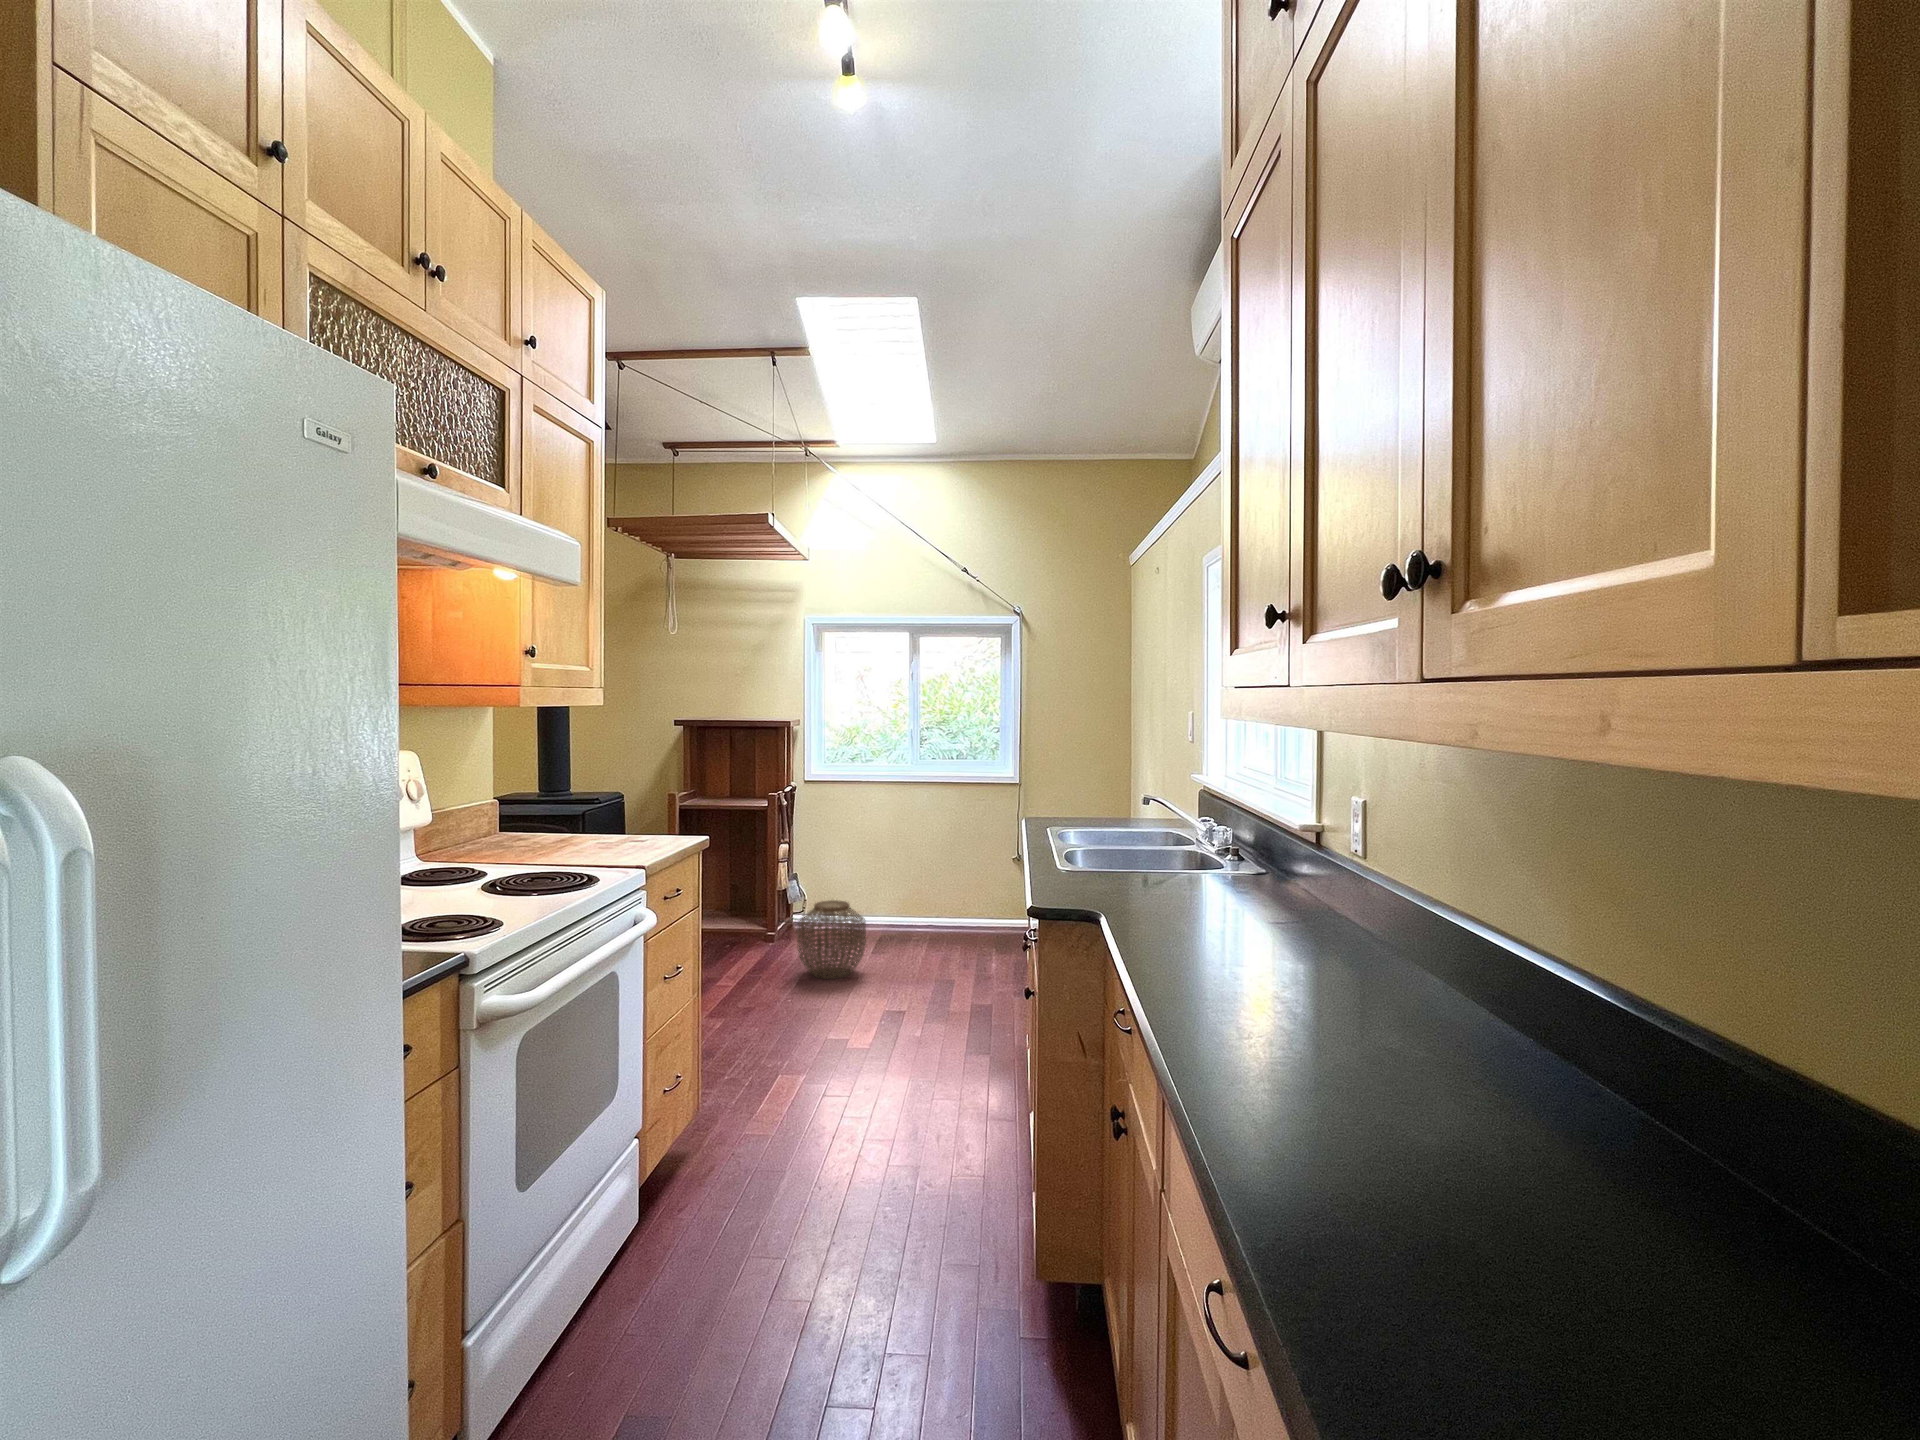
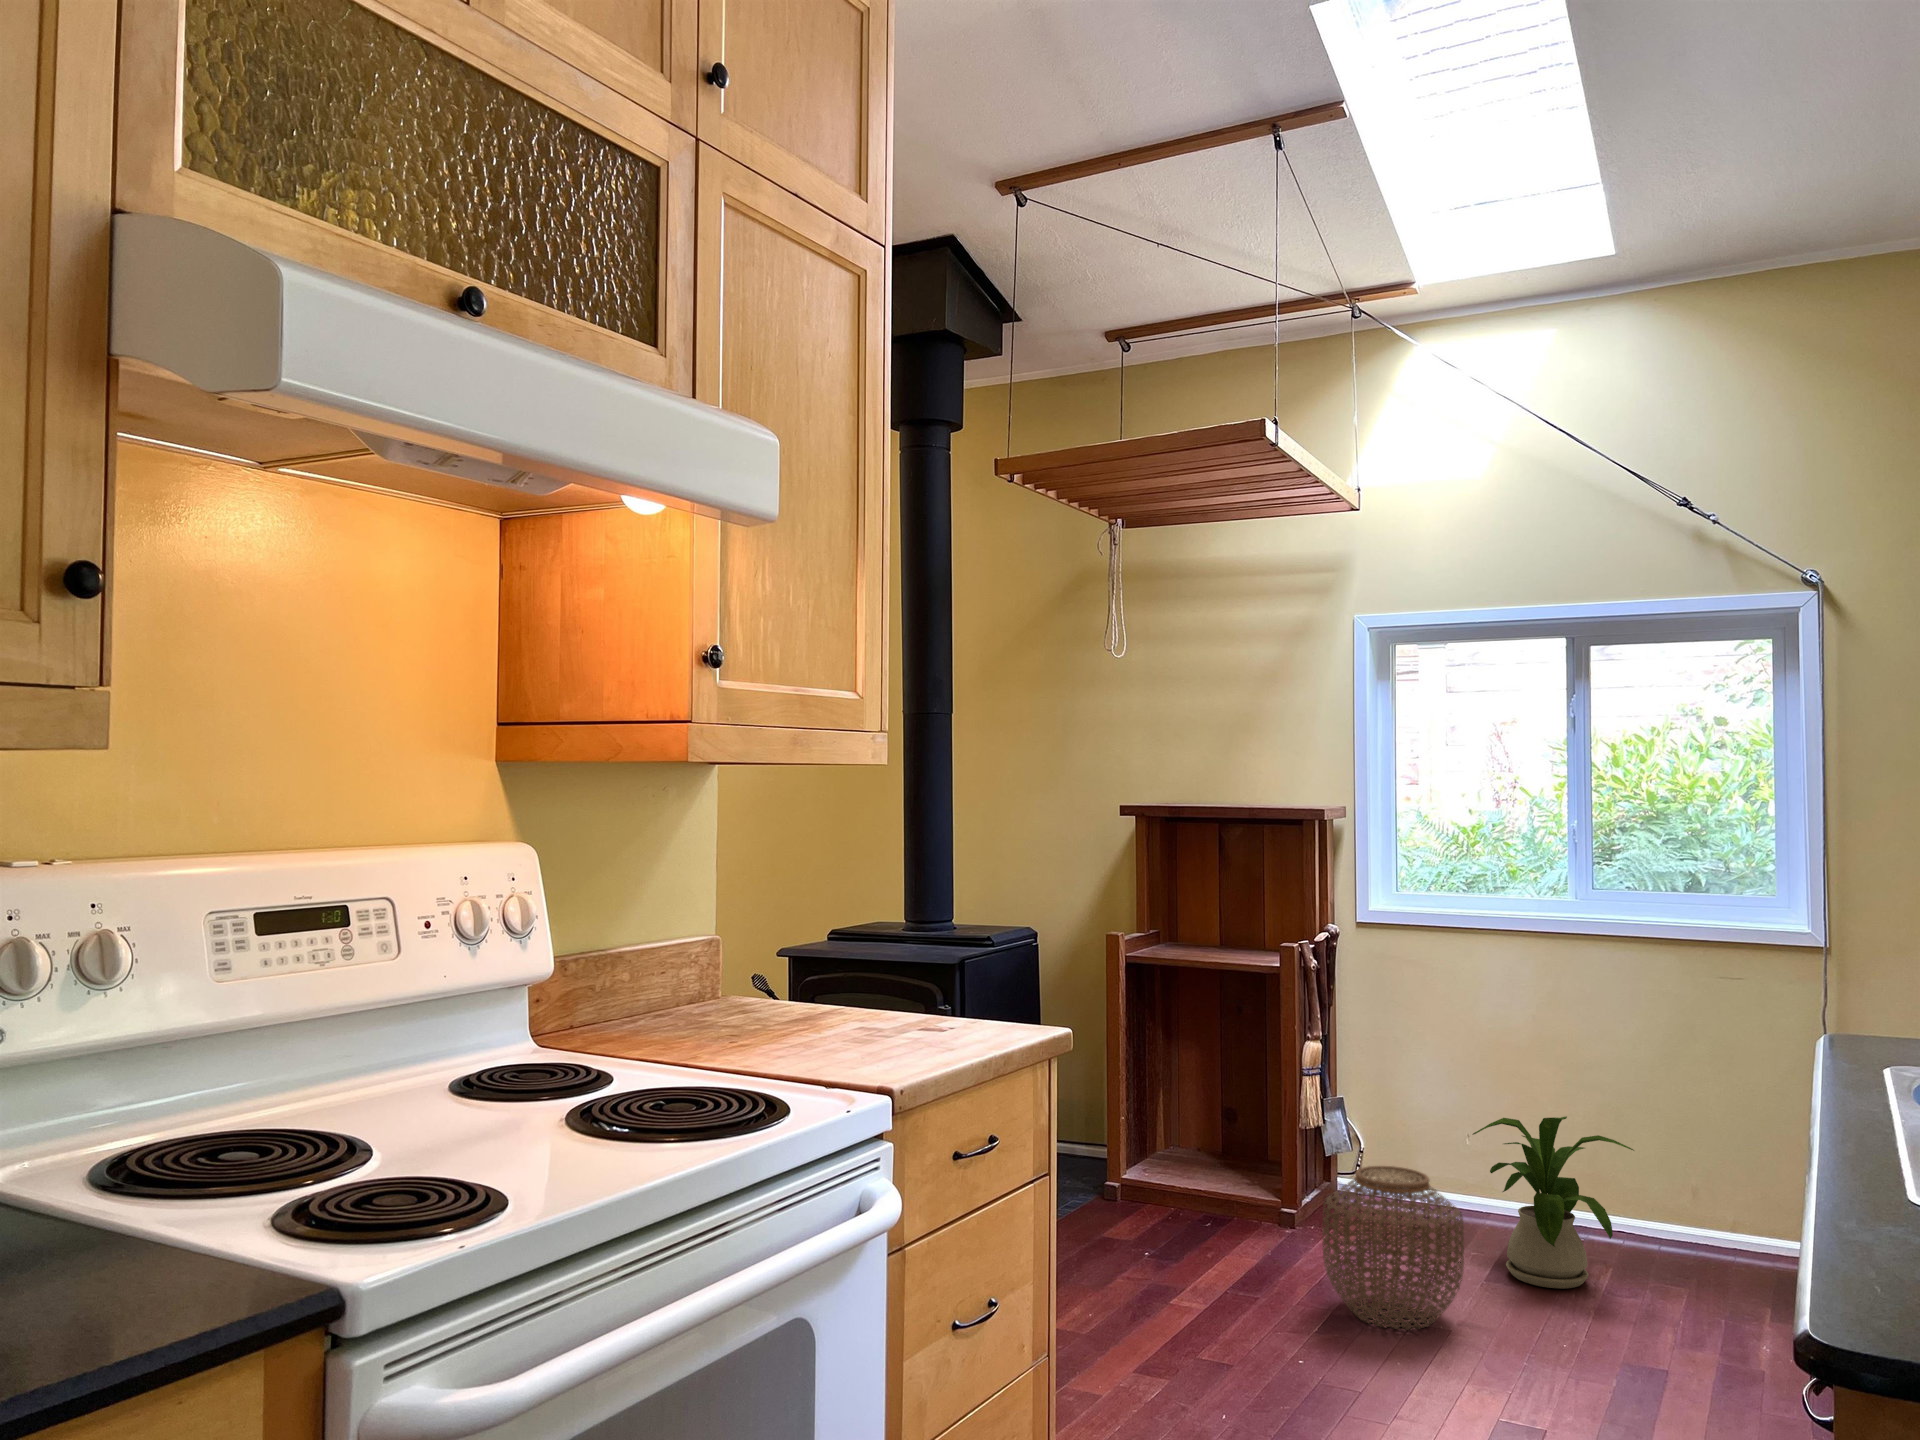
house plant: none [864,868,938,950] -> present [1473,1116,1634,1288]

